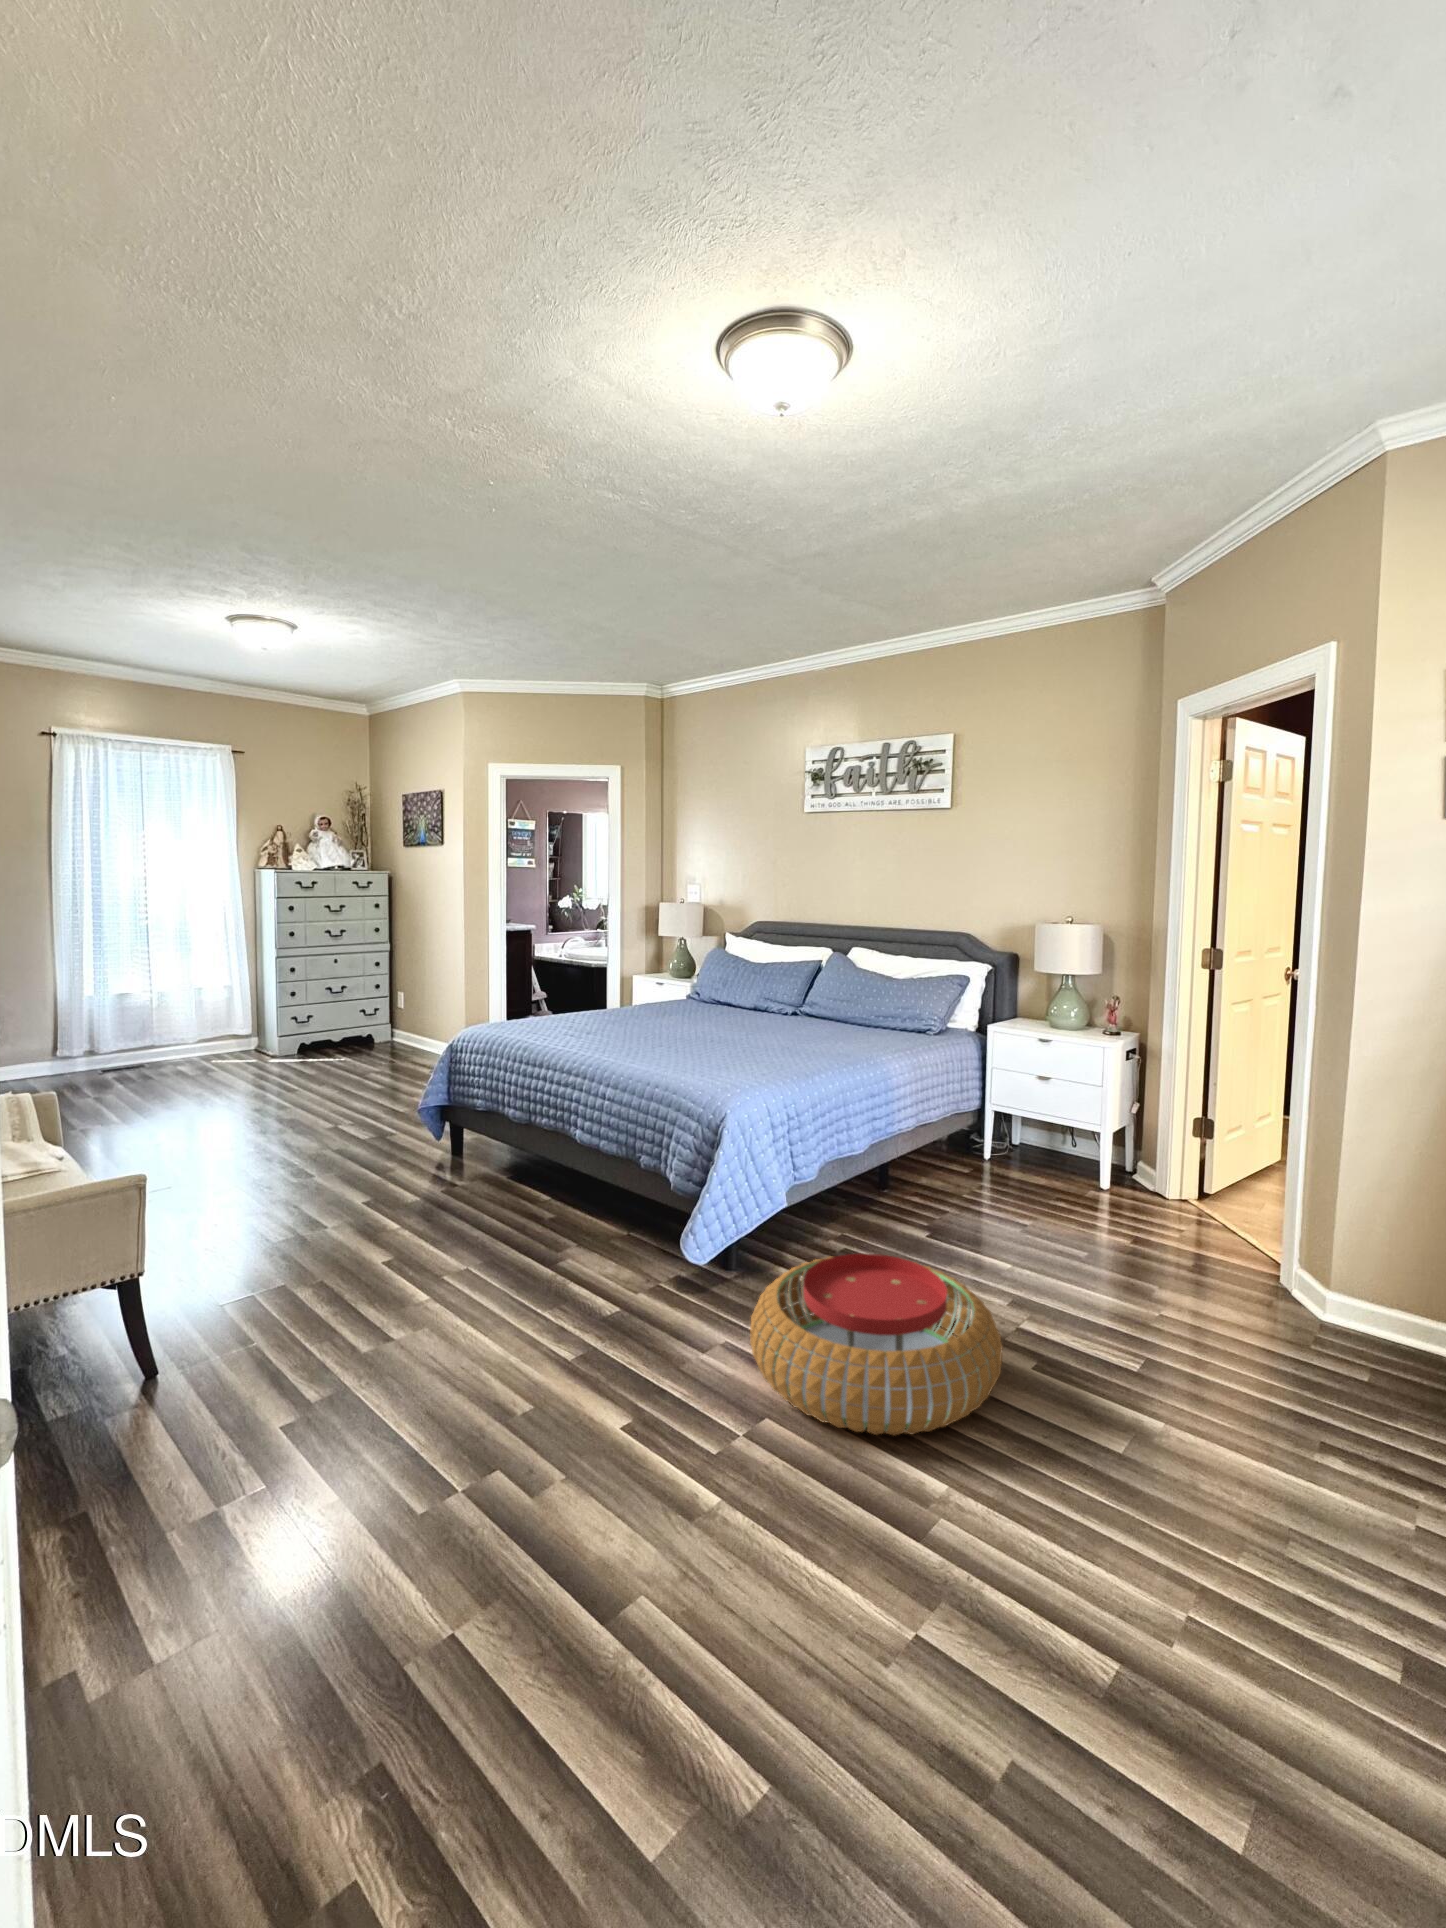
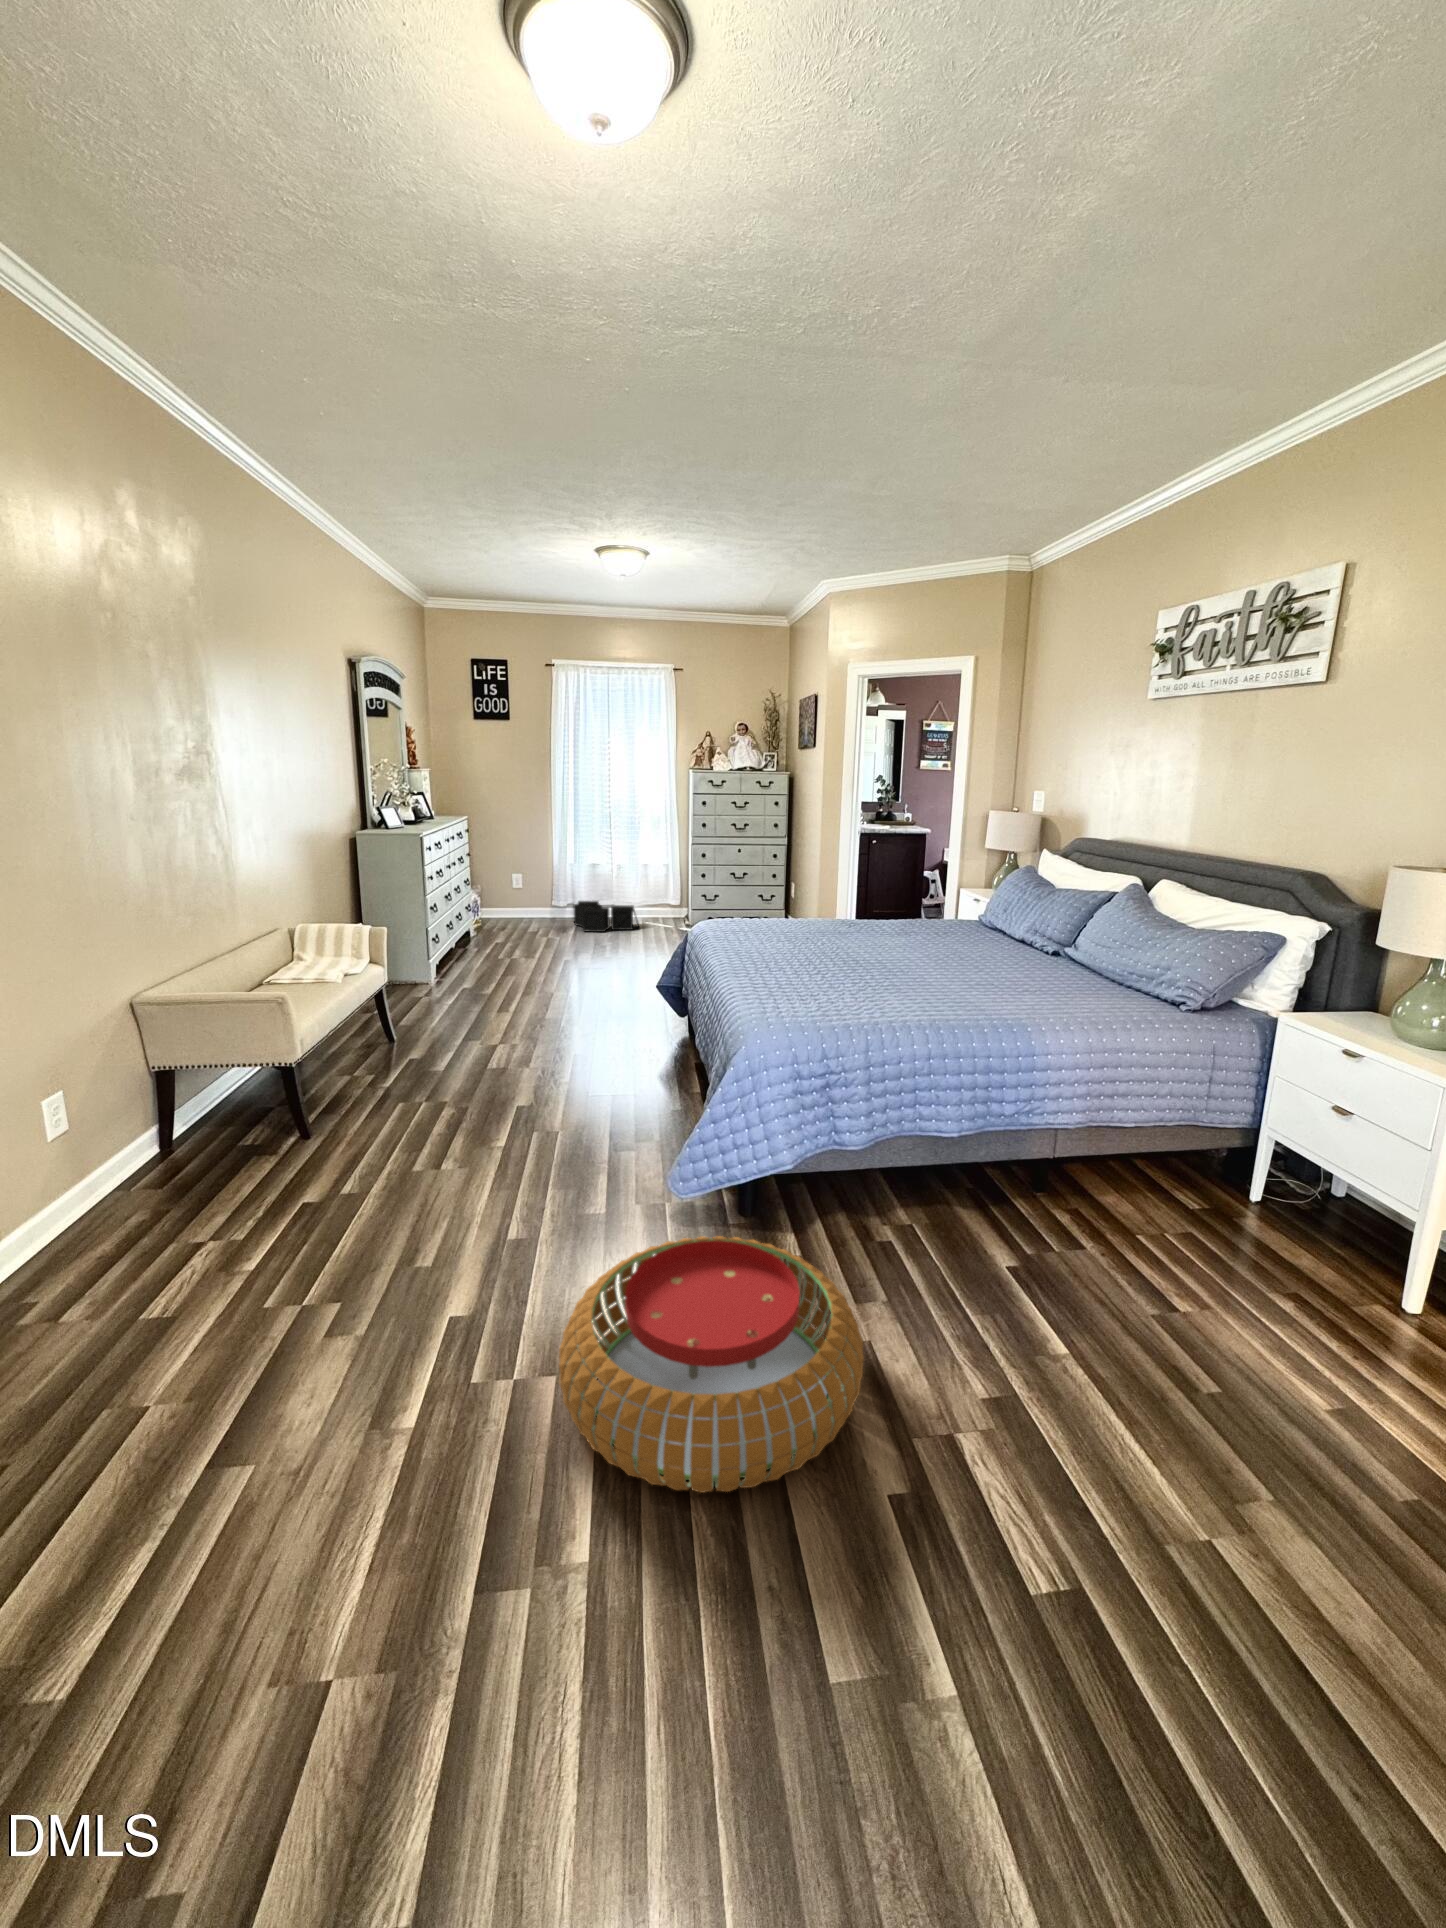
storage bin: none [106,1039,215,1080] -> present [574,901,639,932]

